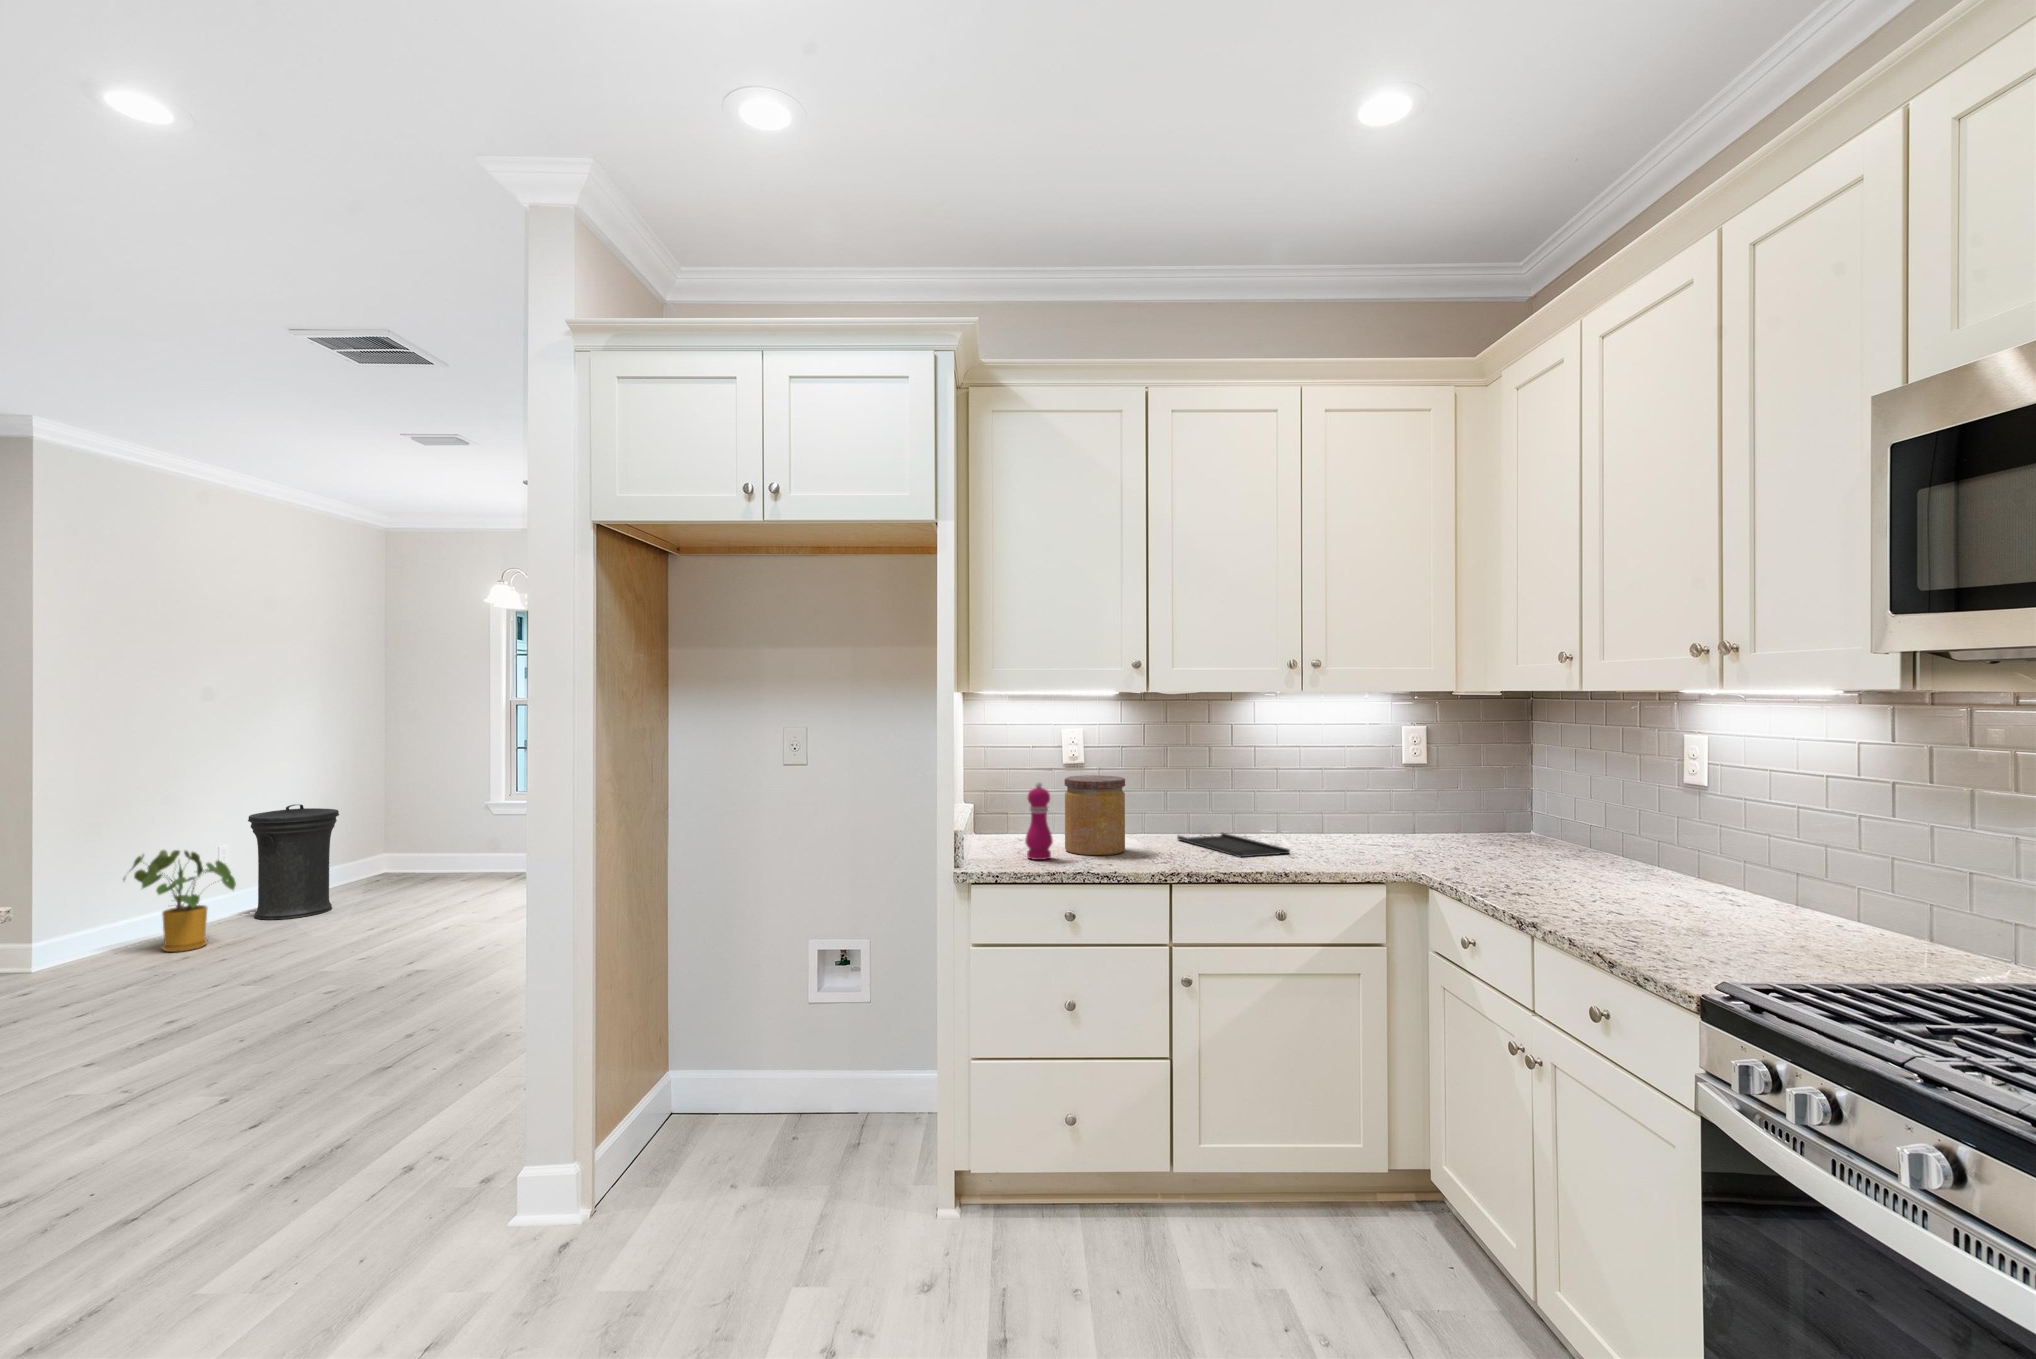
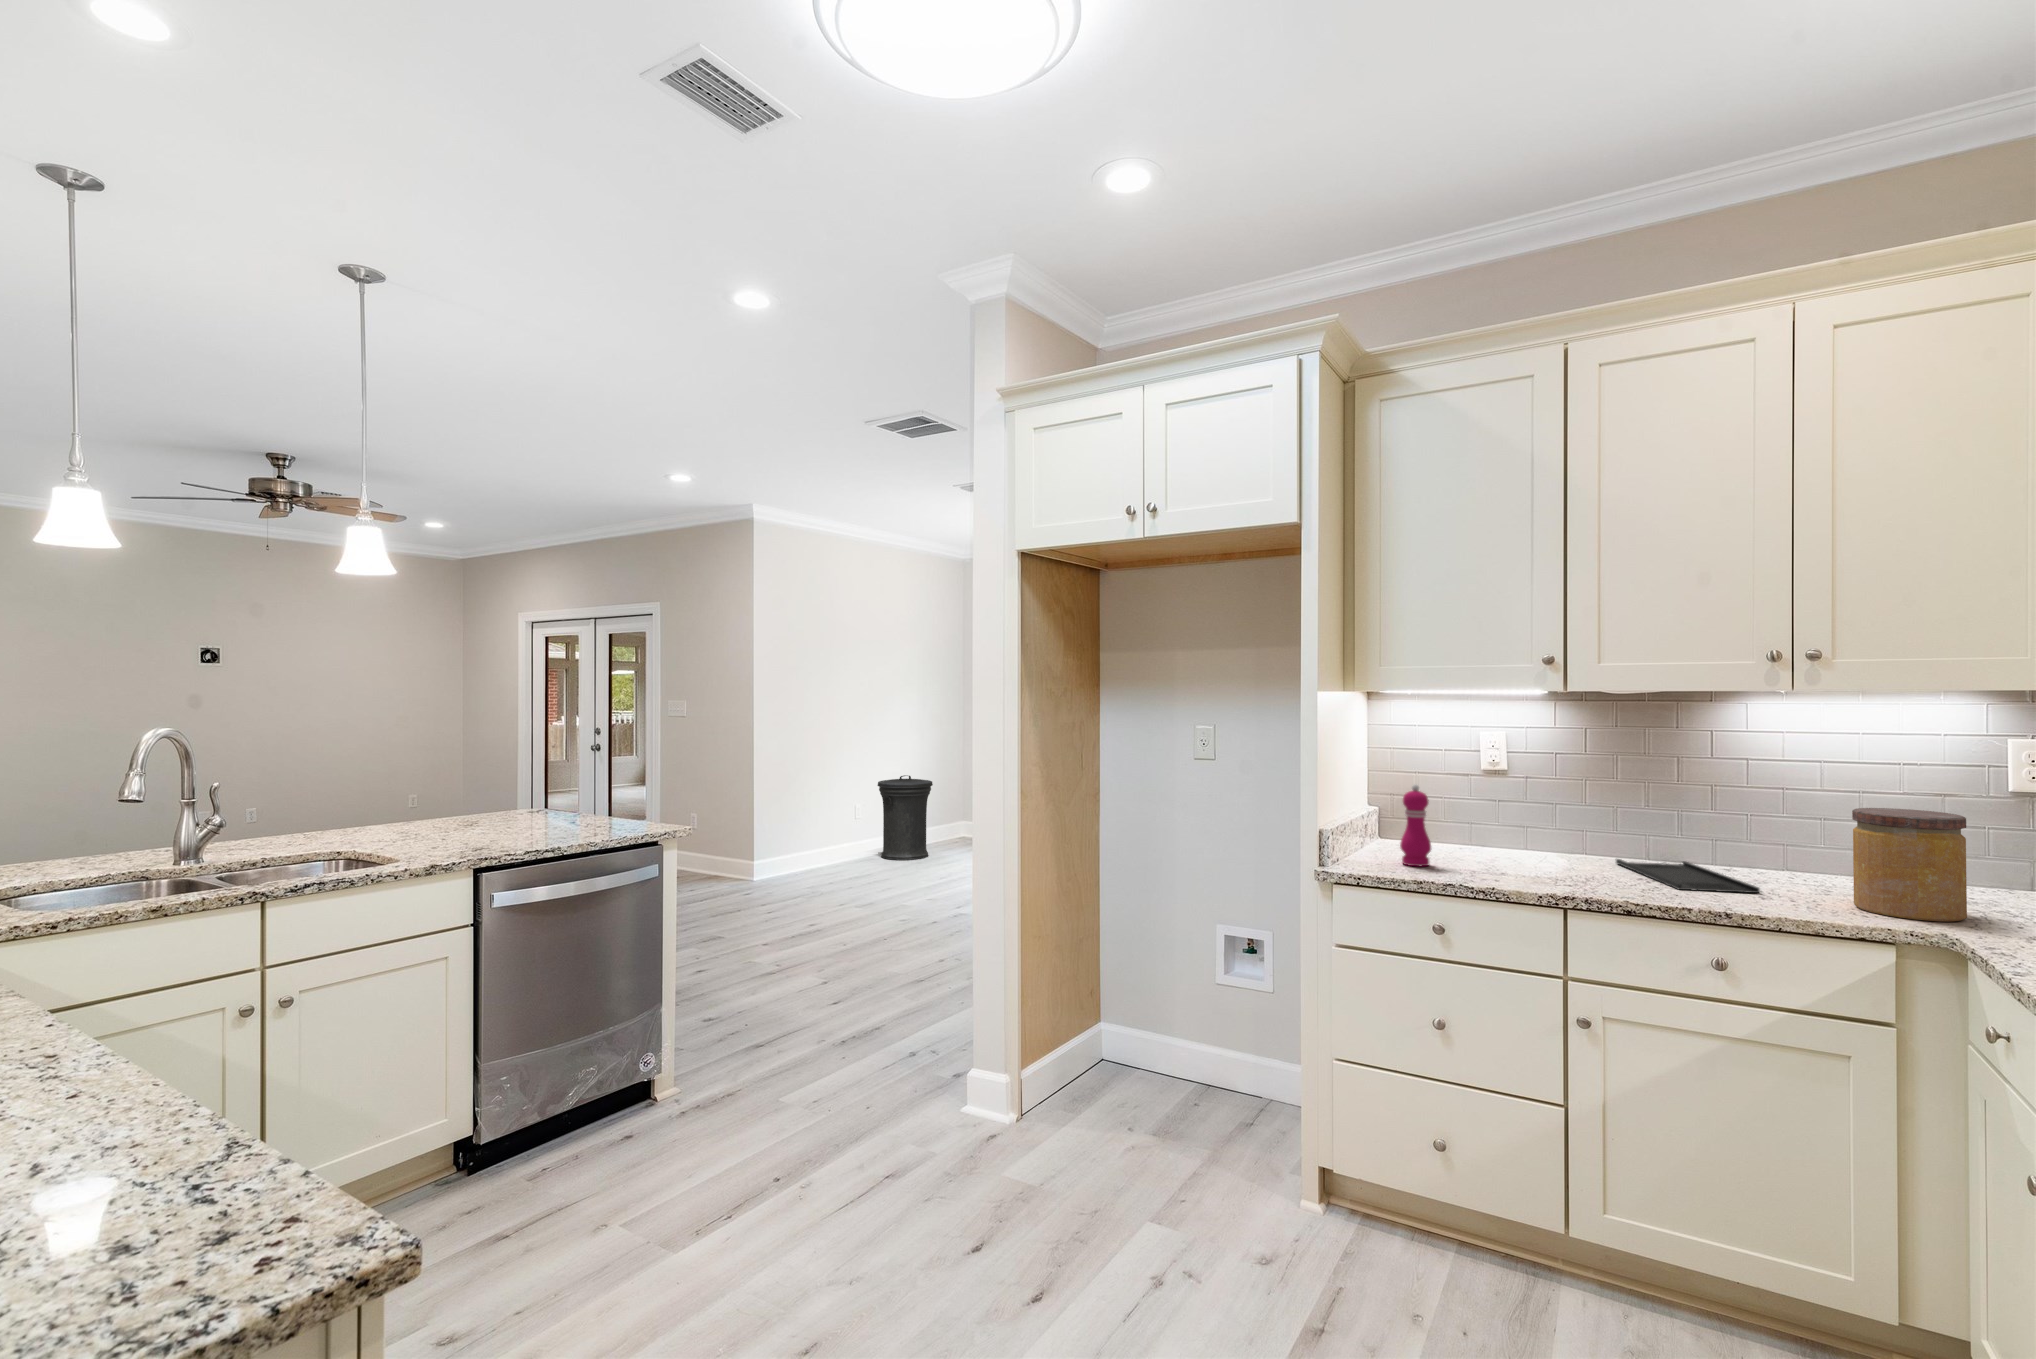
jar: present [1065,775,1125,855] -> present [1852,808,1967,922]
house plant: present [123,850,236,952] -> none [804,801,865,874]

